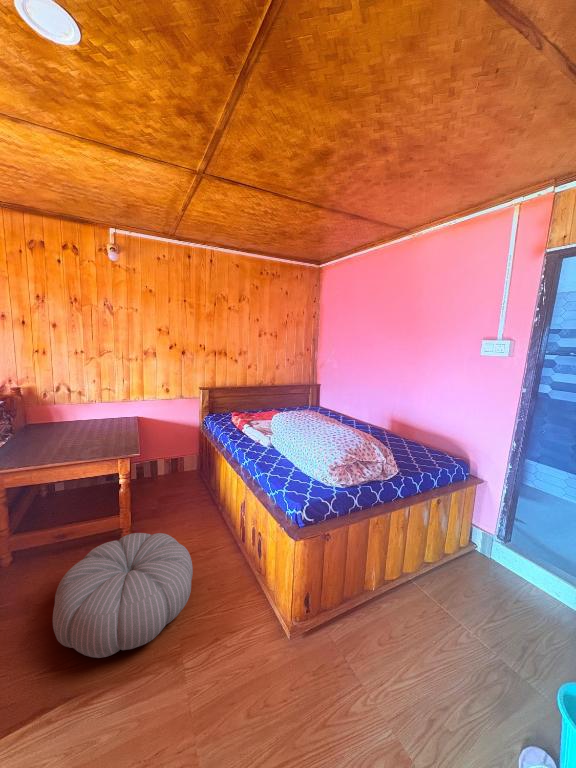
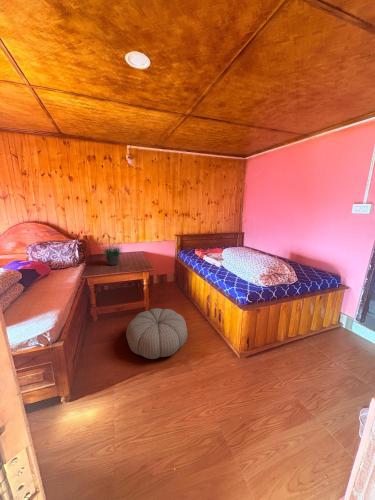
potted plant: none [24,391,94,446] -> present [102,246,122,265]

